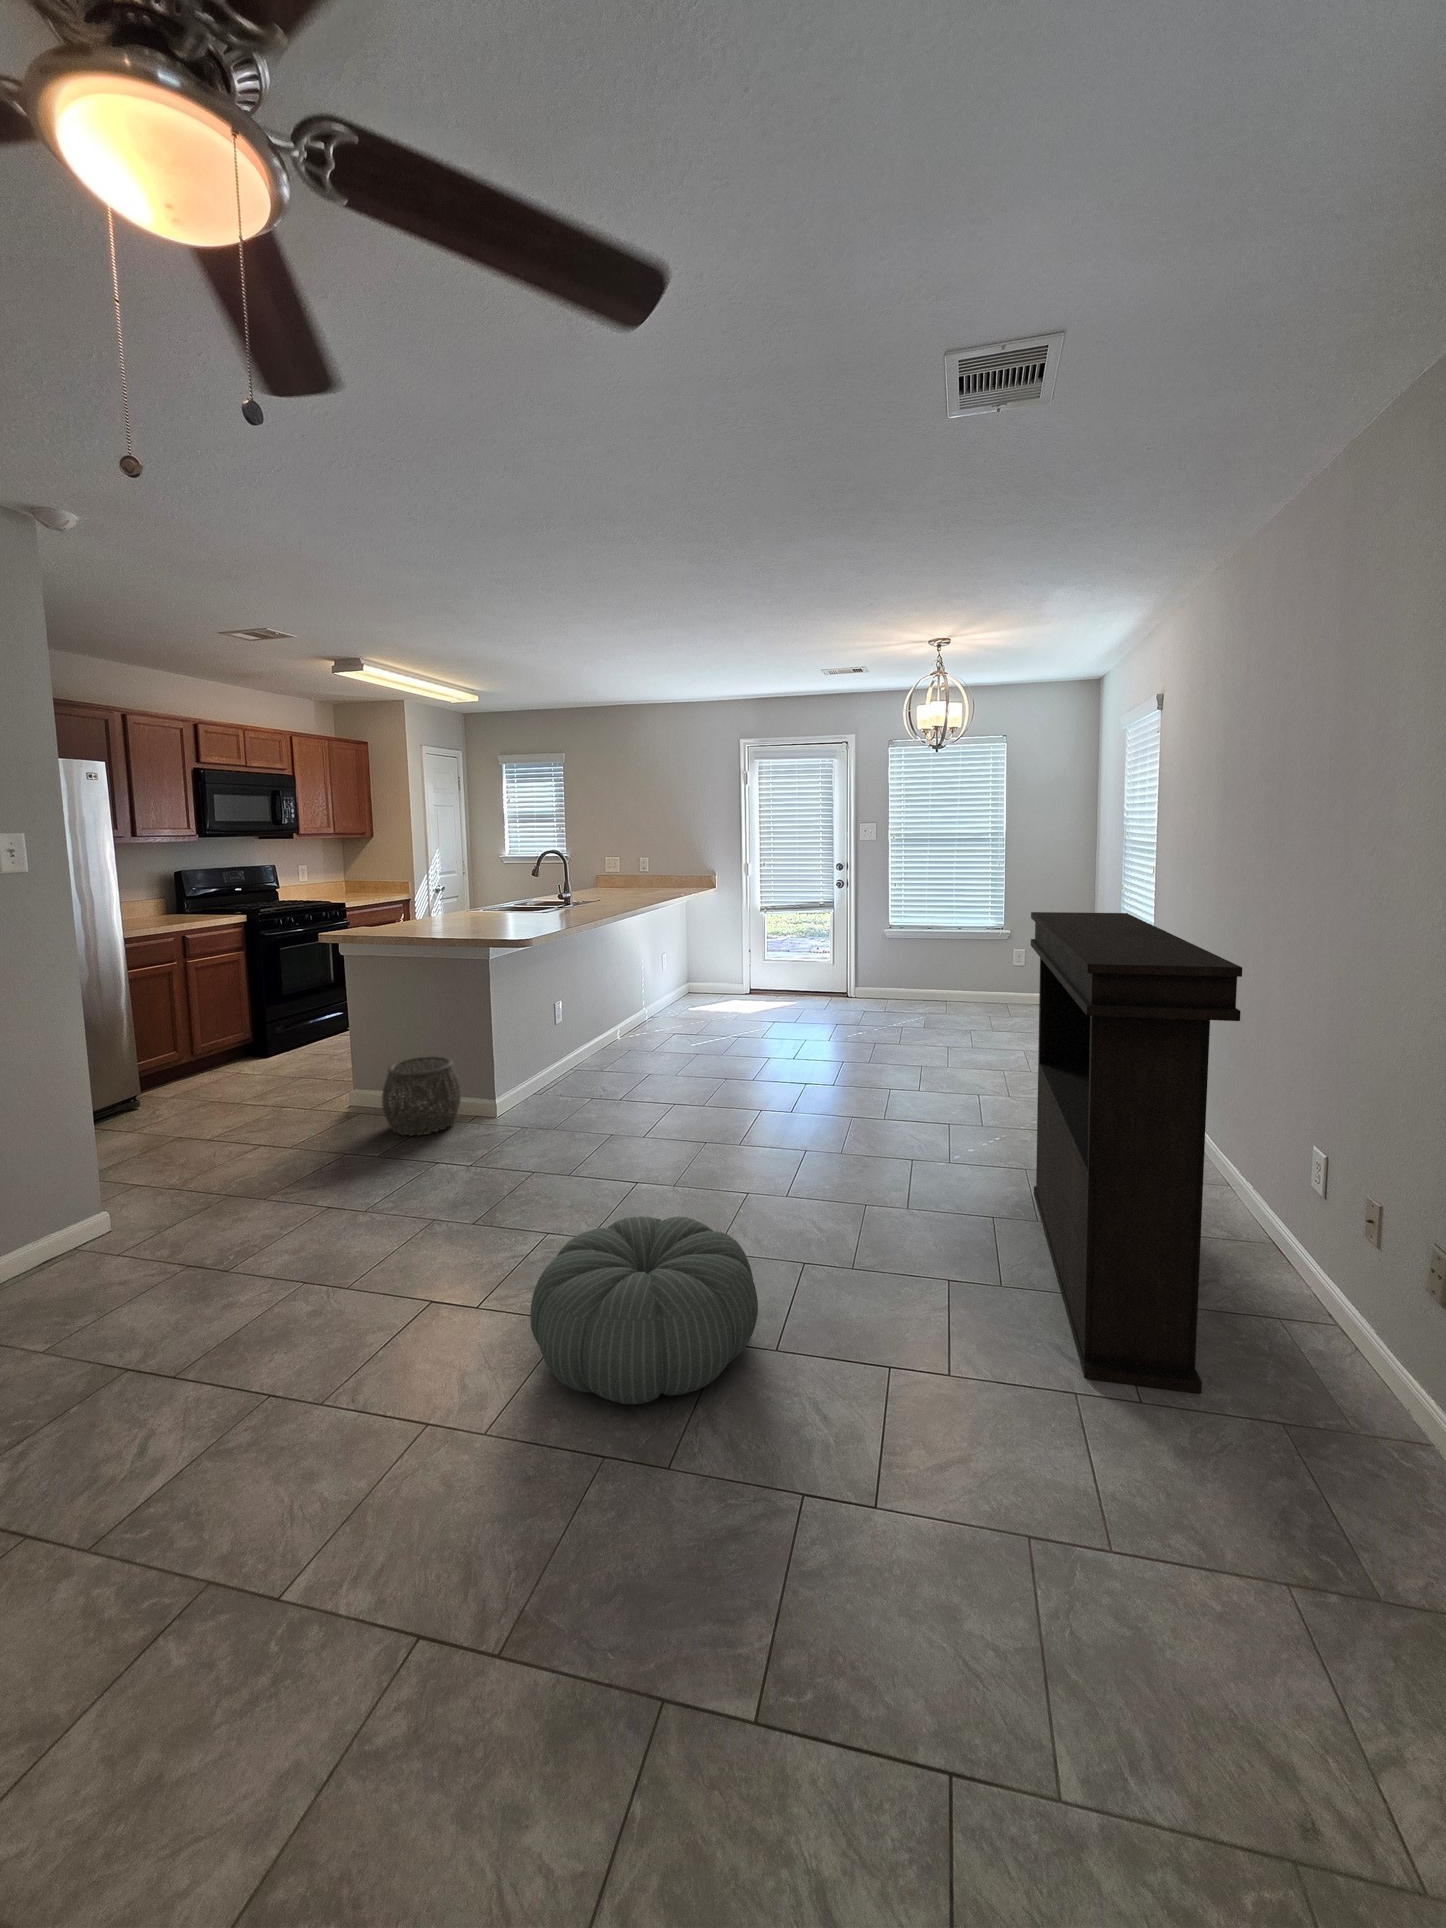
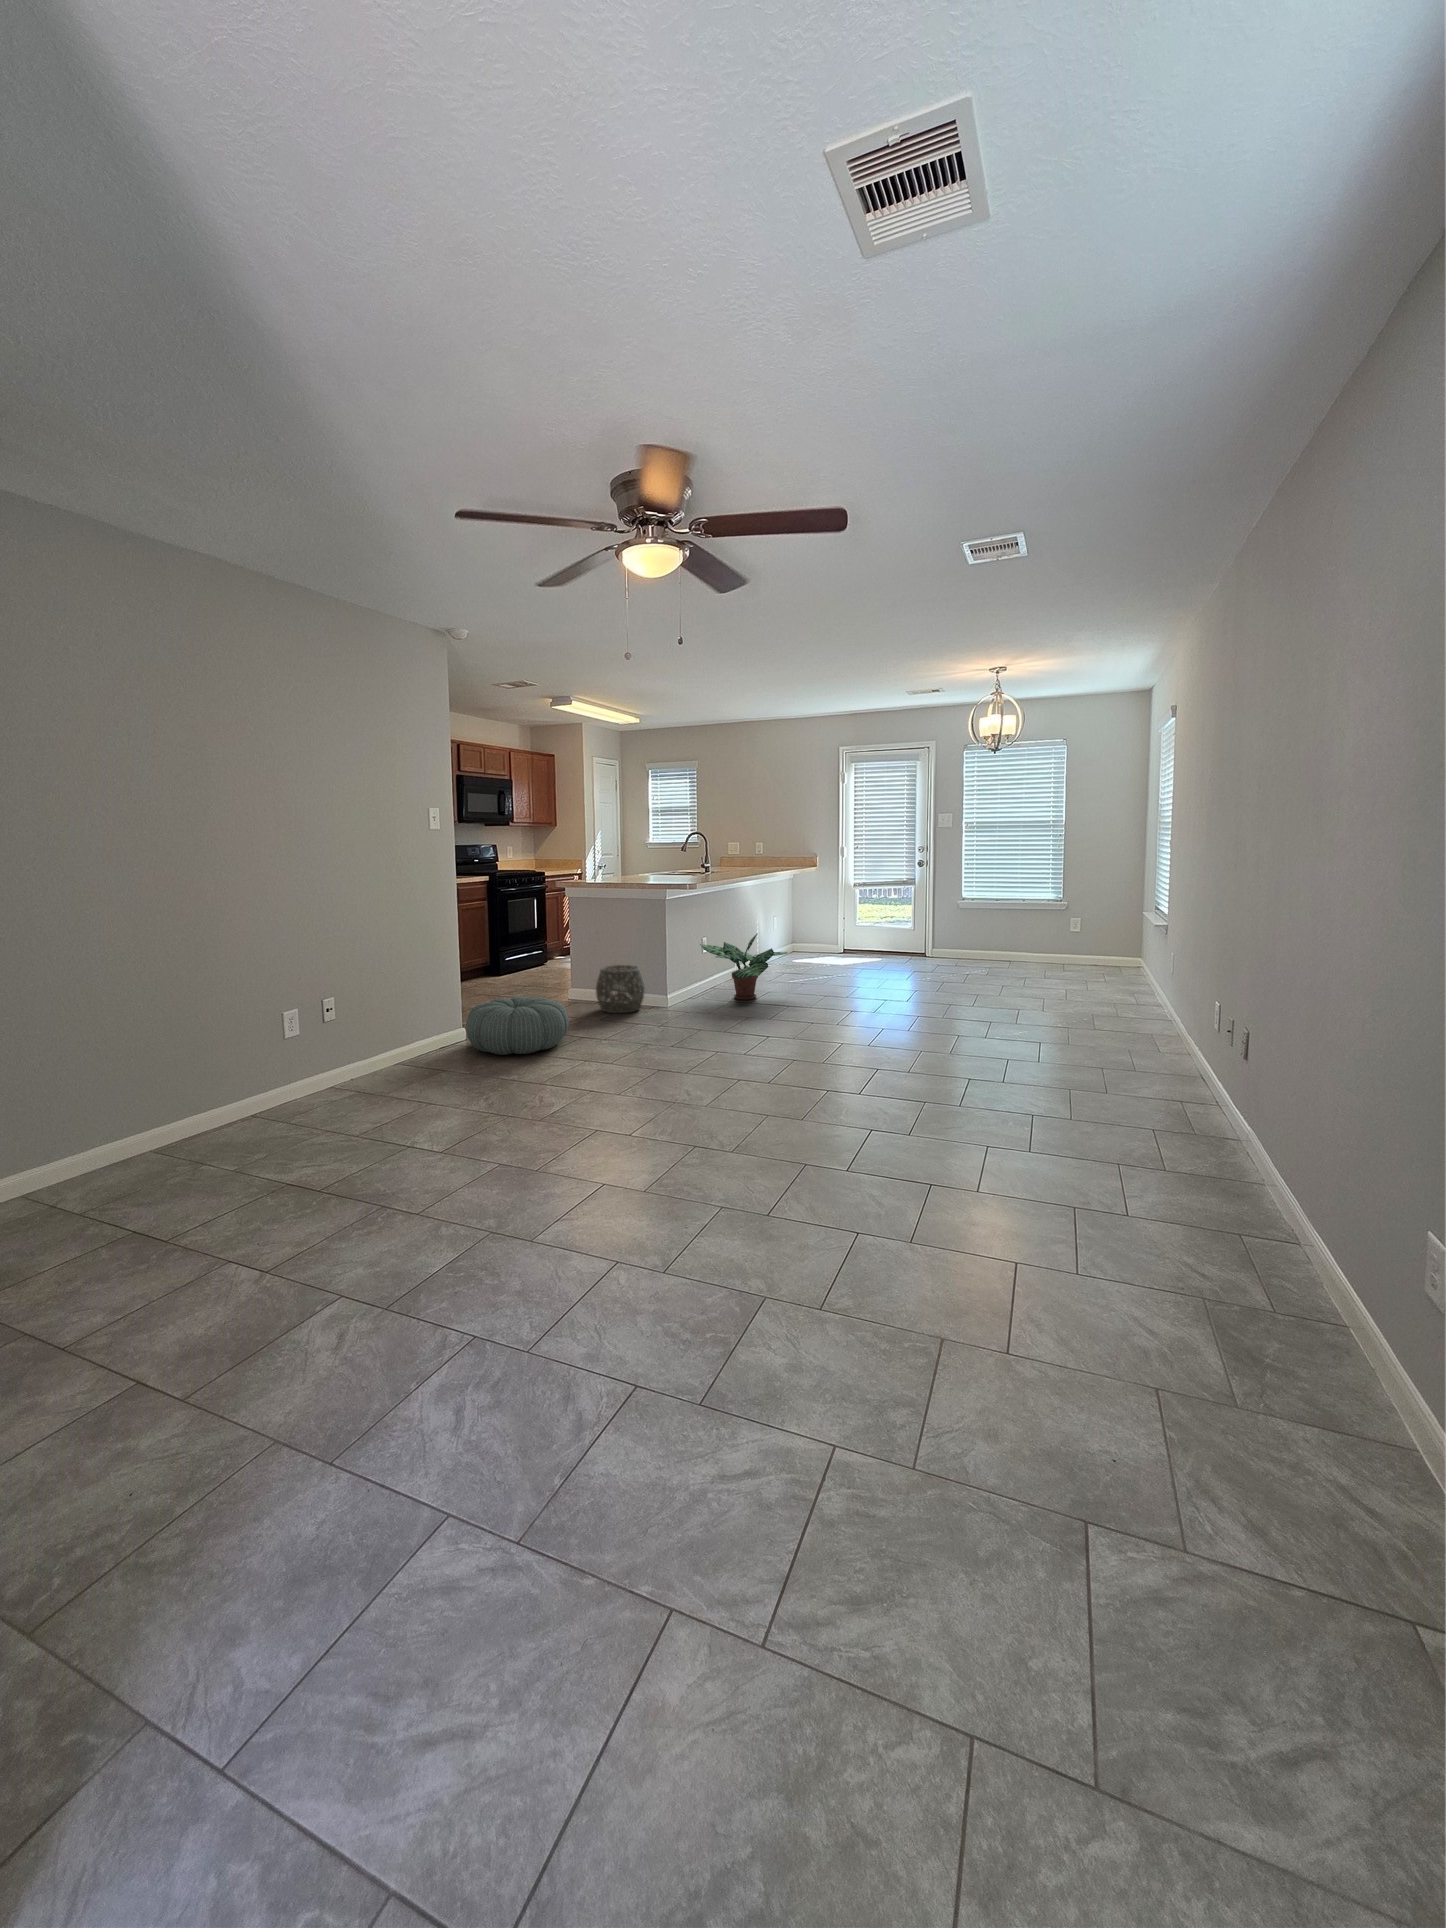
console table: present [1031,912,1242,1393] -> none [1037,861,1125,1123]
potted plant: none [551,996,675,1092] -> present [700,934,788,1000]
pouf: present [530,1217,758,1404] -> present [466,997,569,1055]

